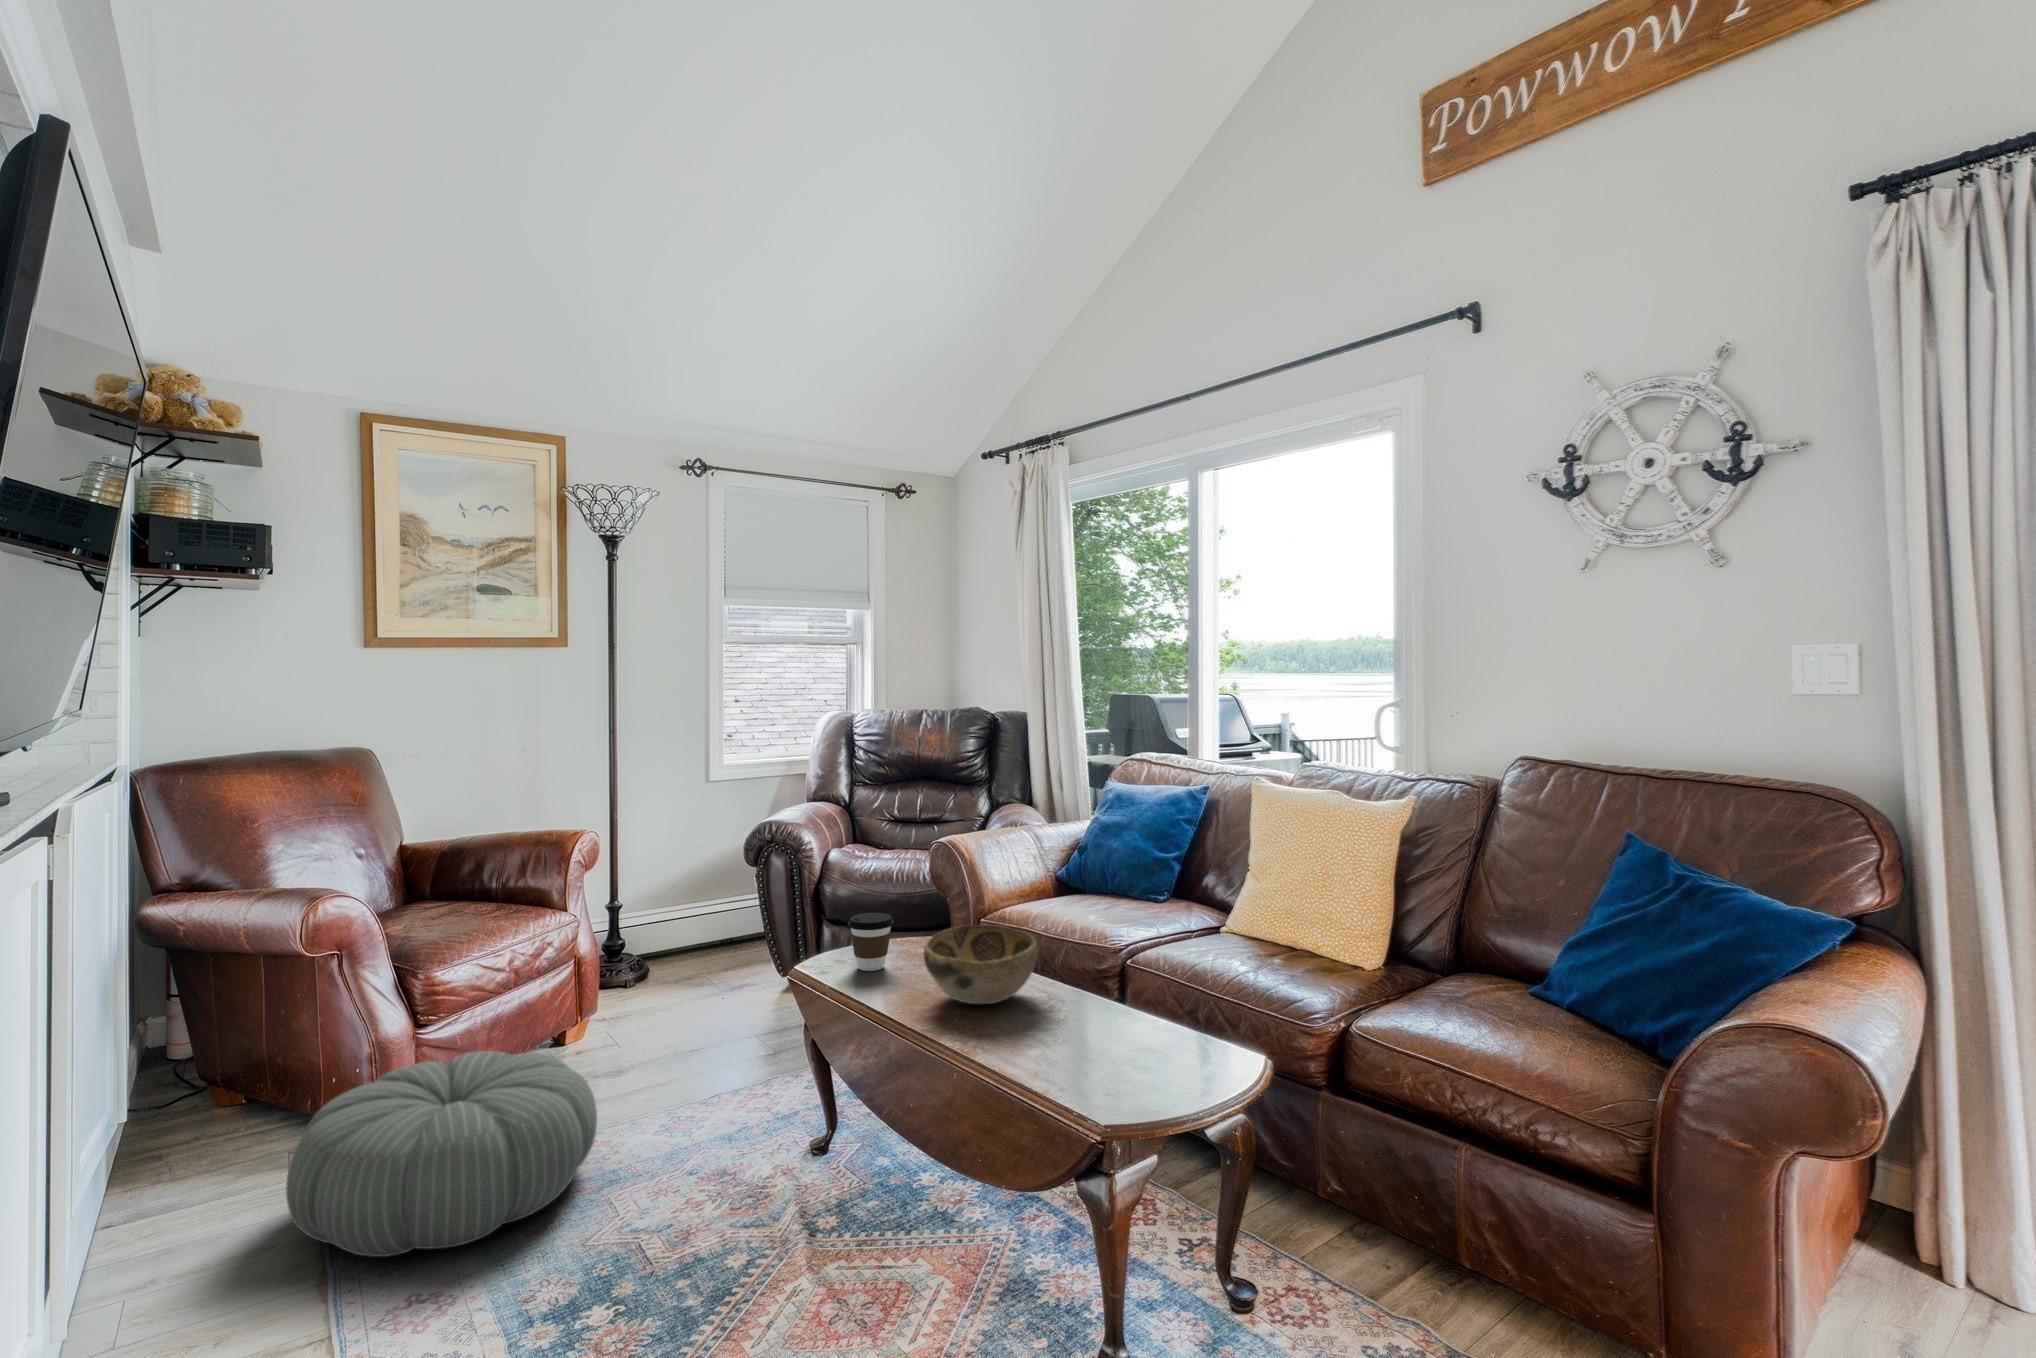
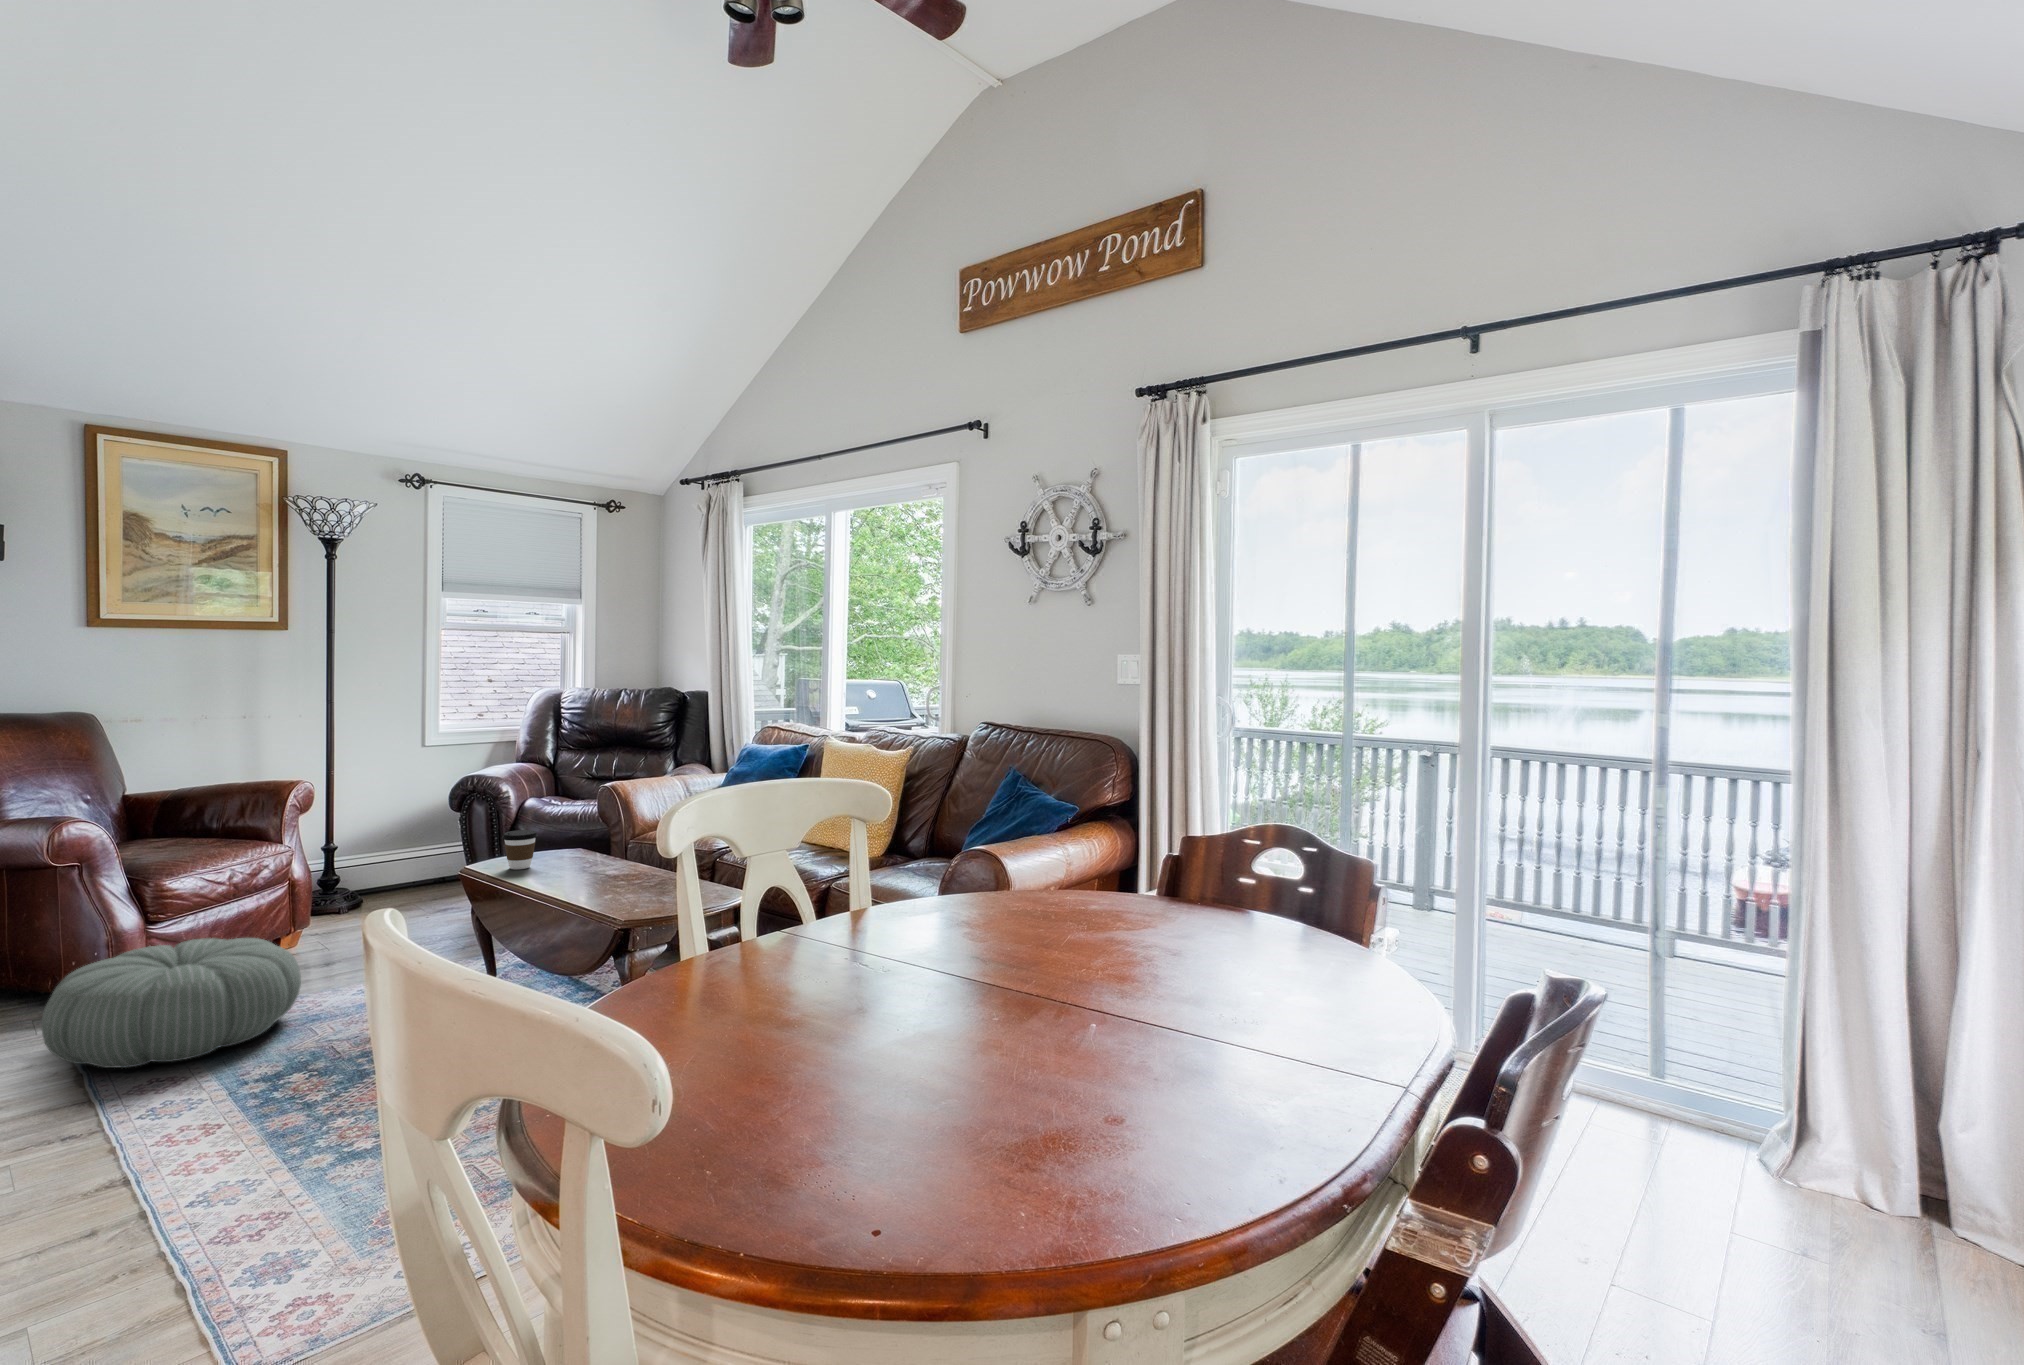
decorative bowl: present [924,925,1038,1004] -> none [547,834,631,883]

